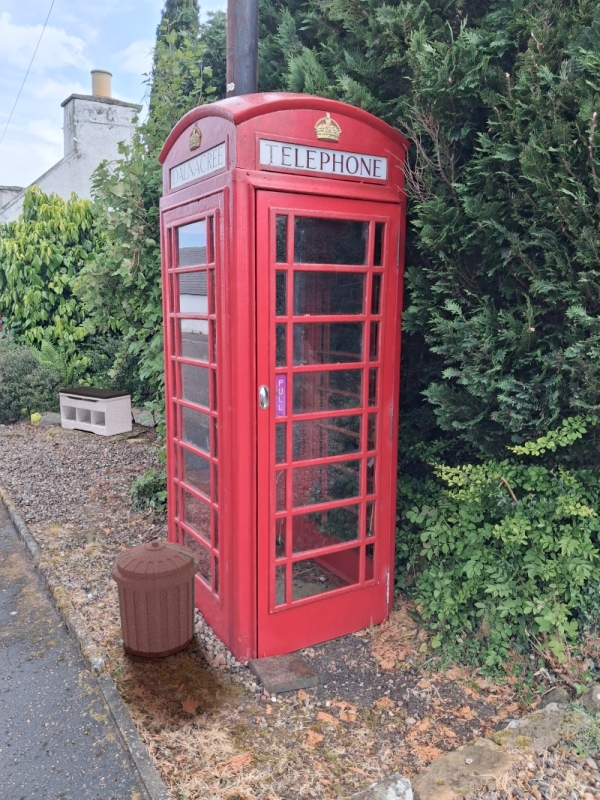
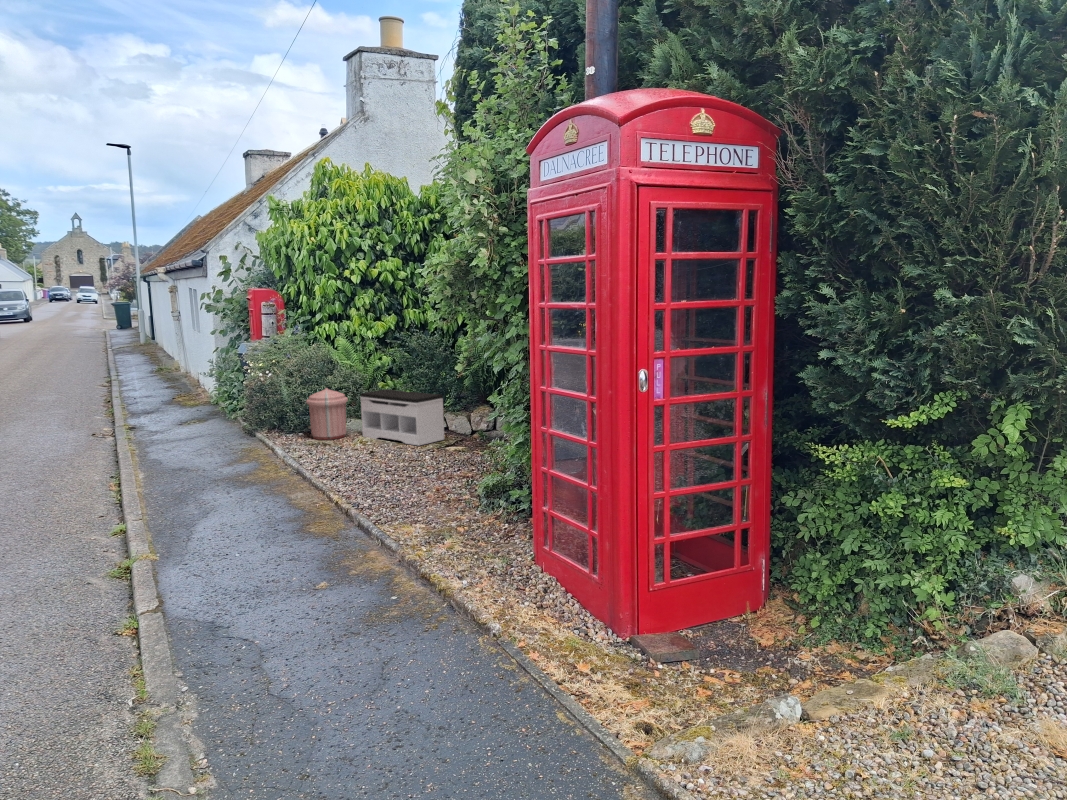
trash can: present [112,541,199,658] -> present [306,388,348,440]

